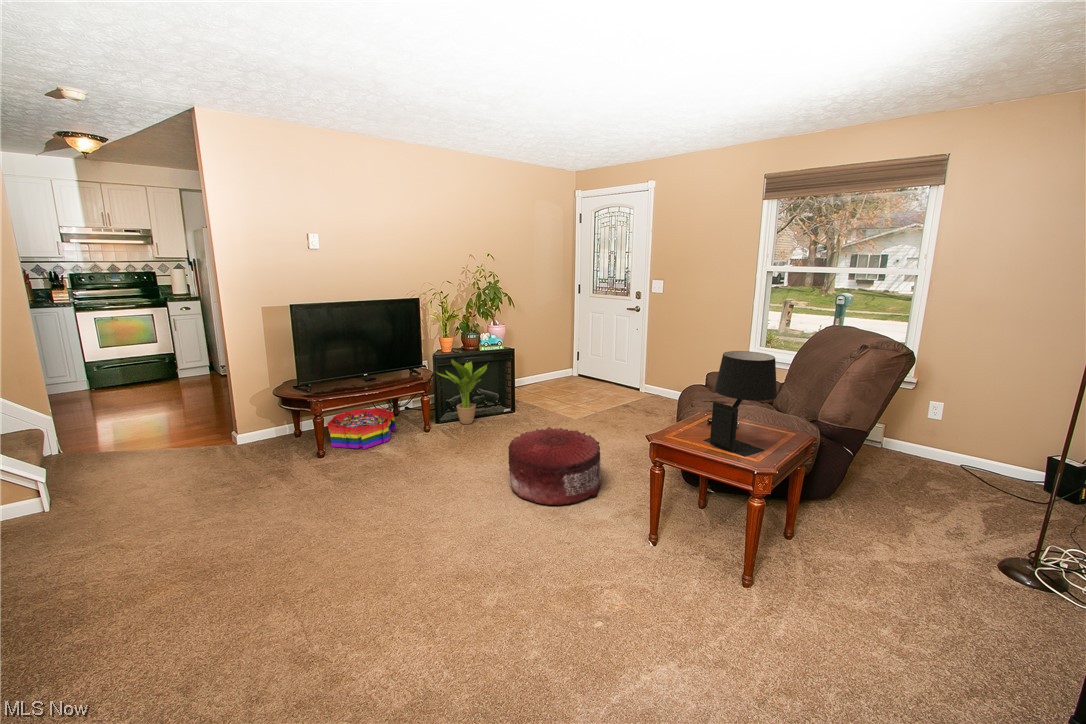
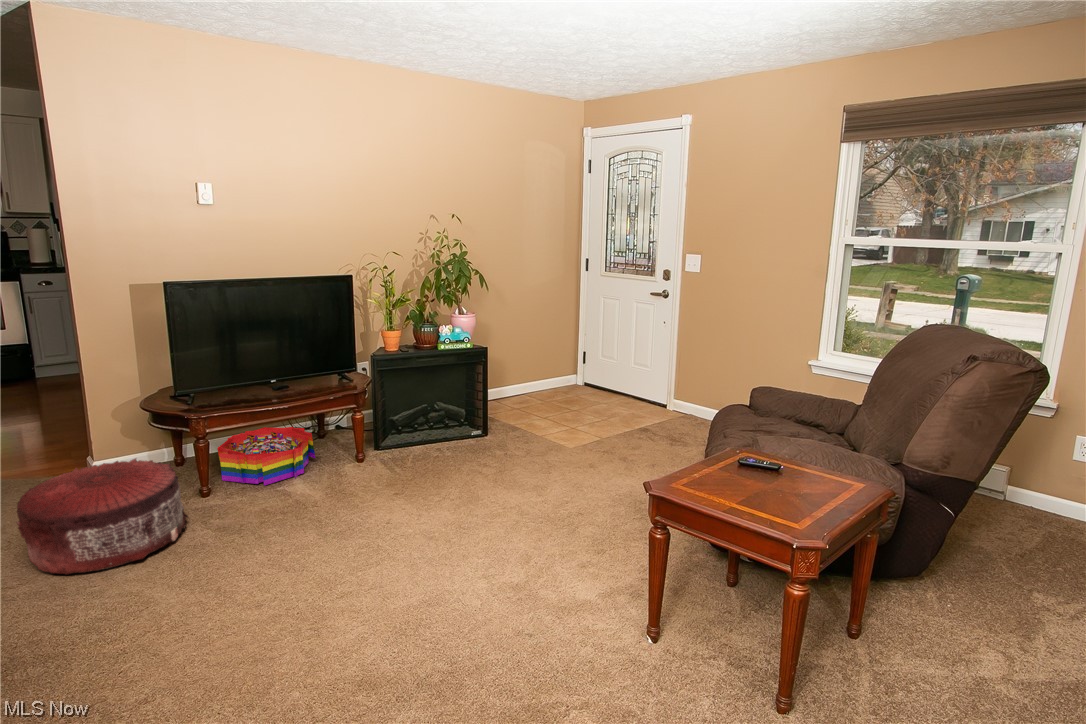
table lamp: present [703,351,777,457] -> none [722,361,835,521]
potted plant: present [438,360,487,424] -> none [372,360,449,452]
pouf: present [508,427,601,505] -> present [16,458,188,574]

